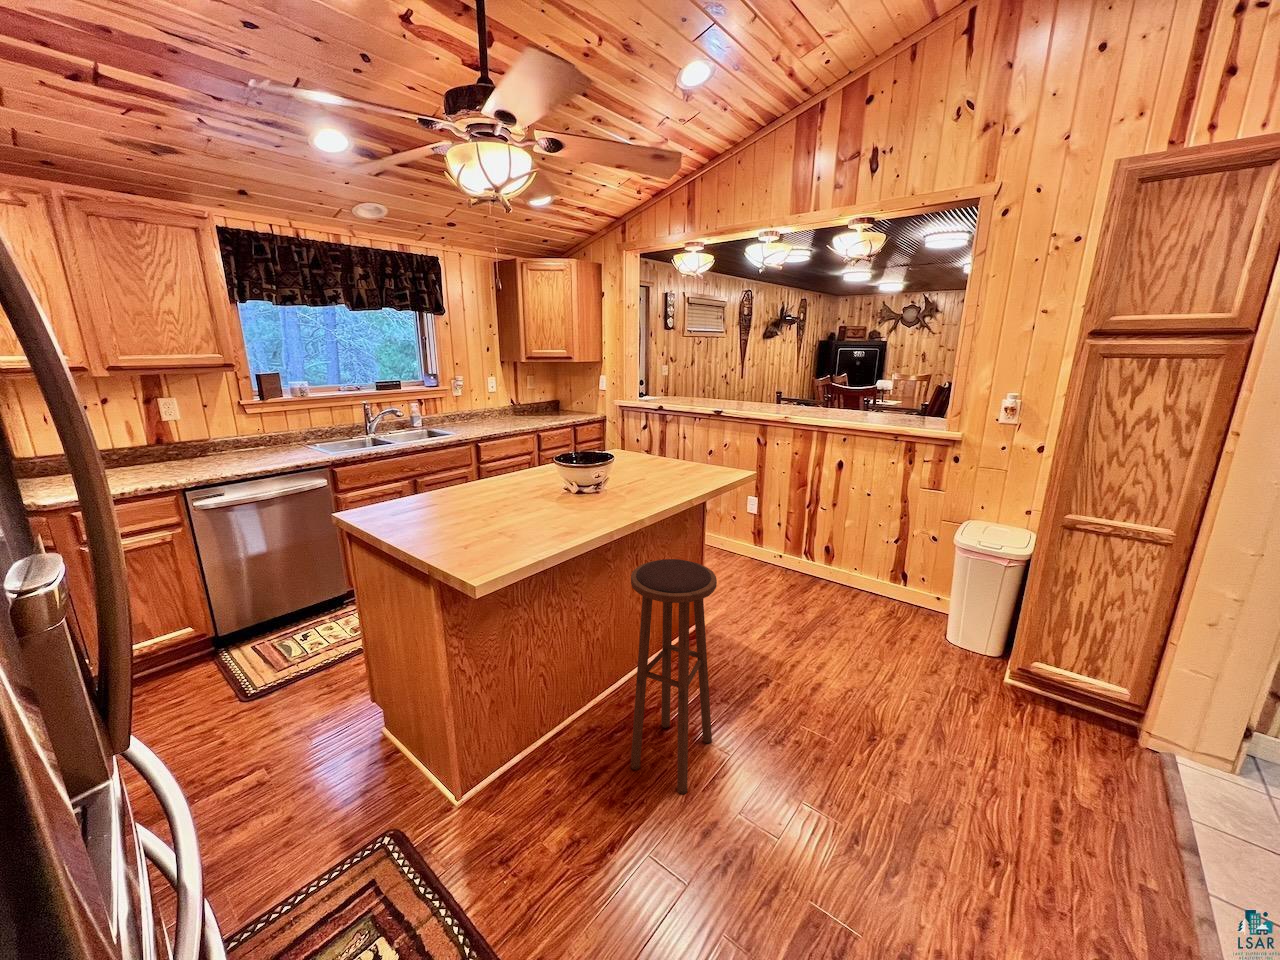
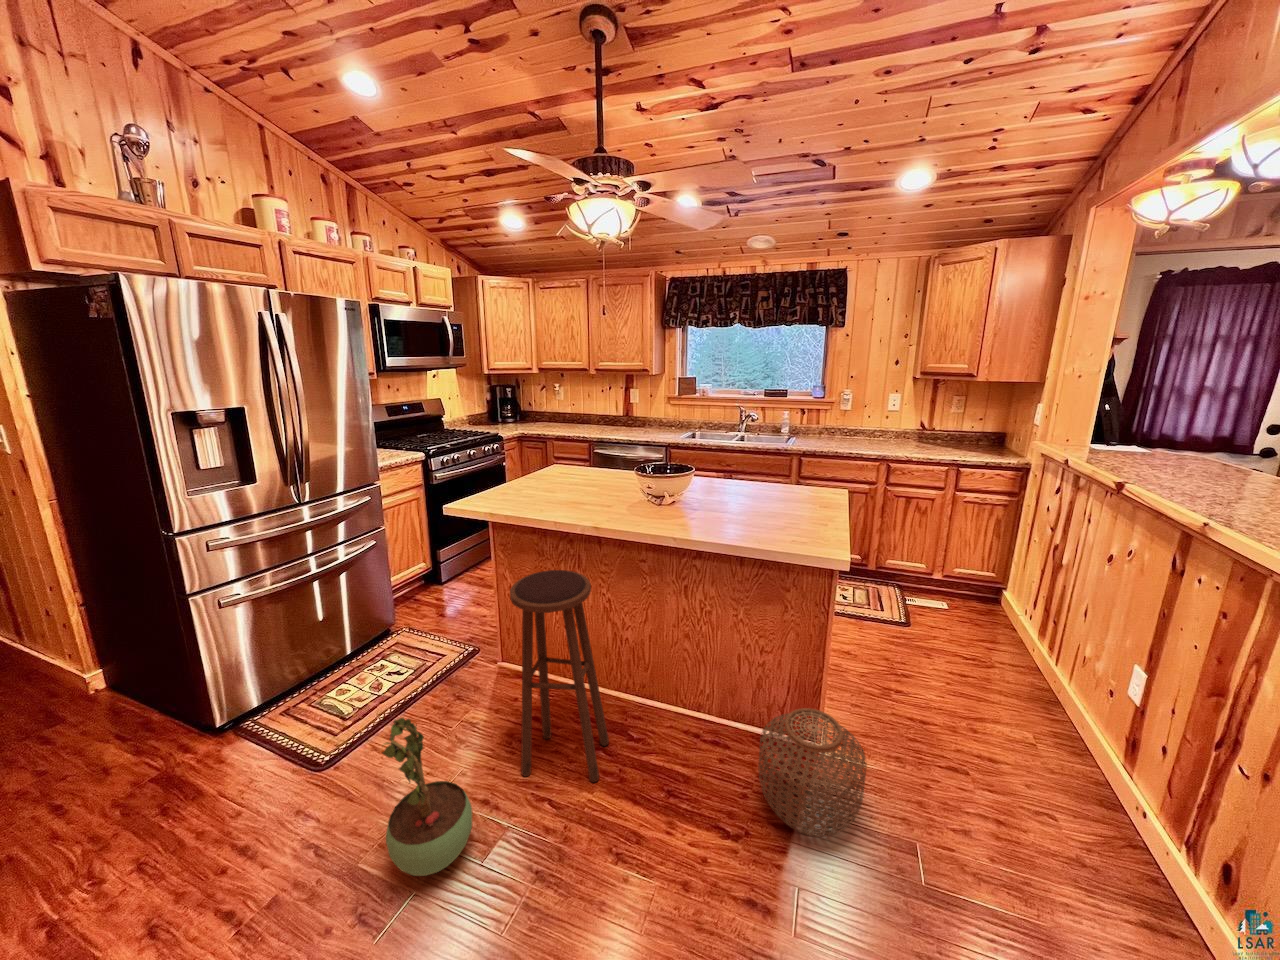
woven basket: none [734,576,805,656] -> present [759,708,867,837]
potted plant: none [730,737,852,902] -> present [382,718,472,876]

